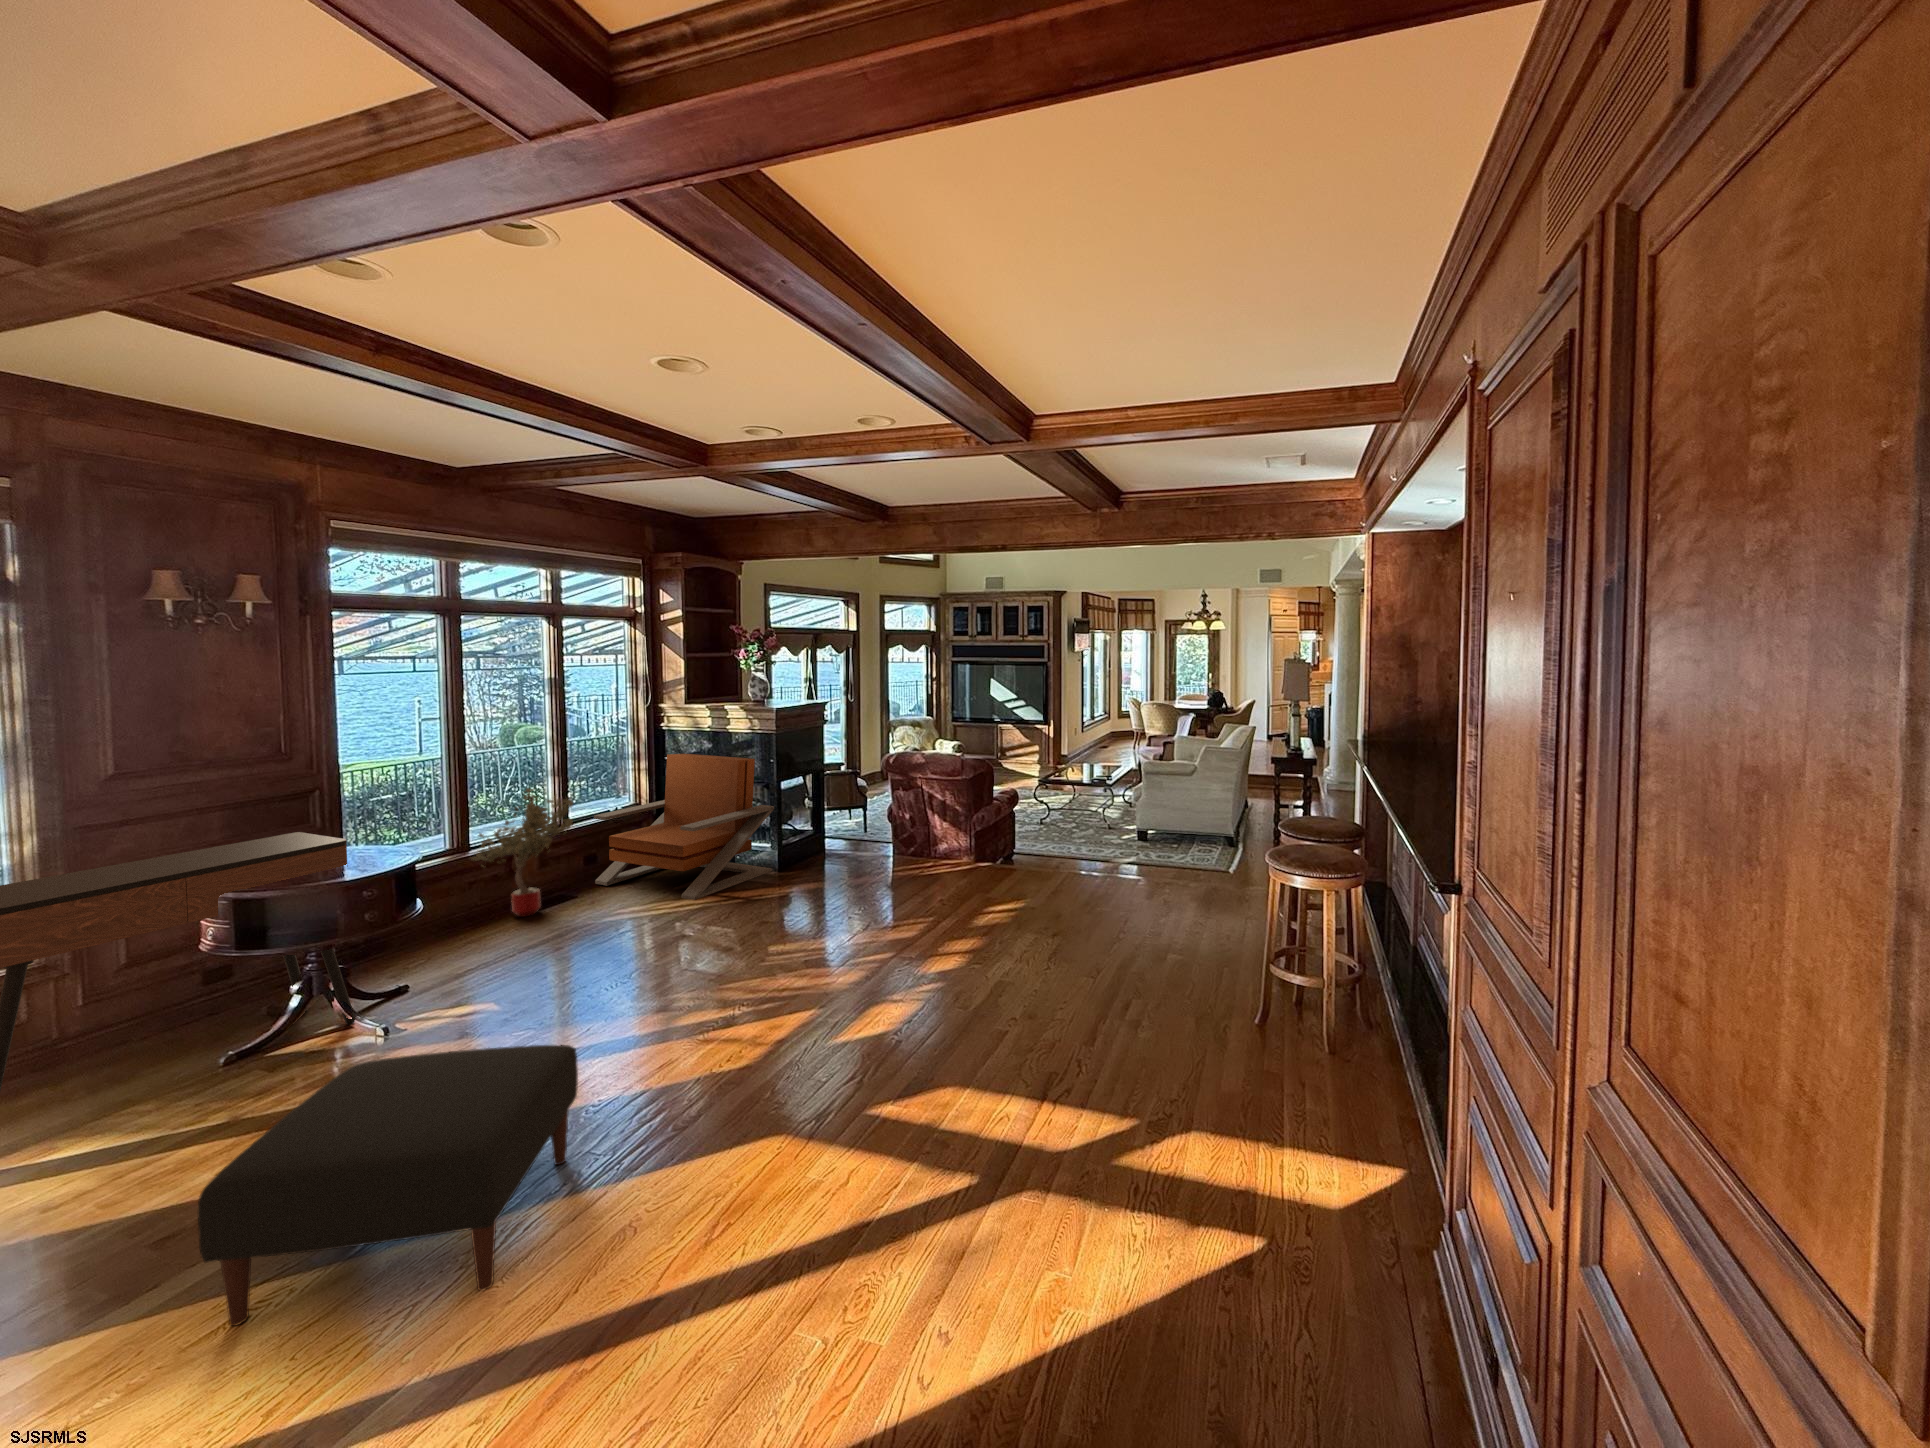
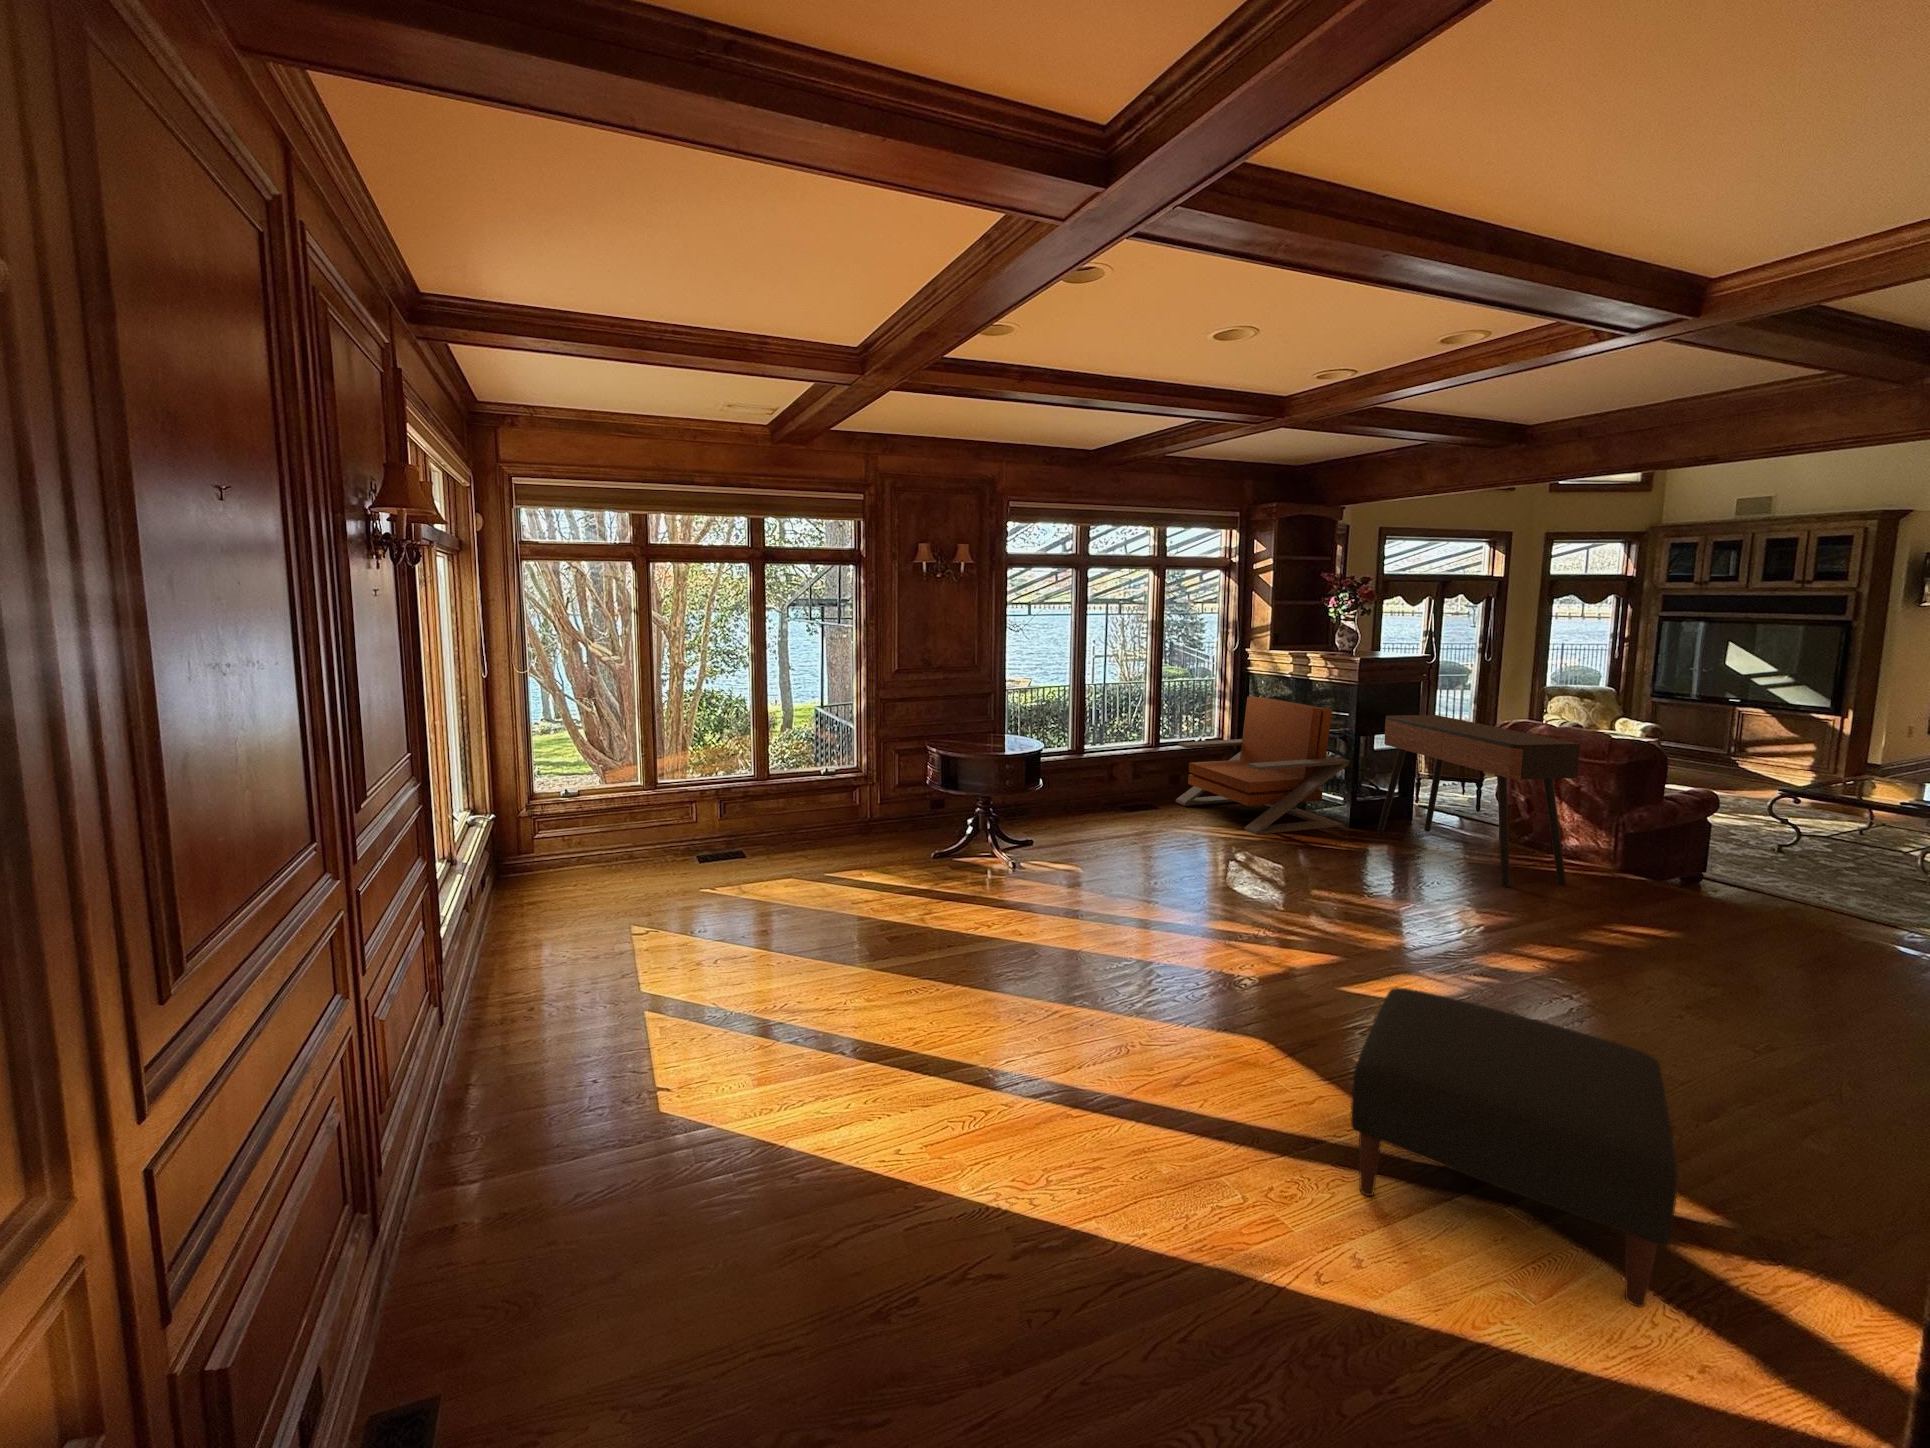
potted tree: present [471,788,573,916] -> none [1081,710,1160,815]
console table: present [0,832,355,1091] -> present [1377,715,1580,887]
ottoman: present [198,1045,578,1326] -> present [1351,988,1678,1307]

